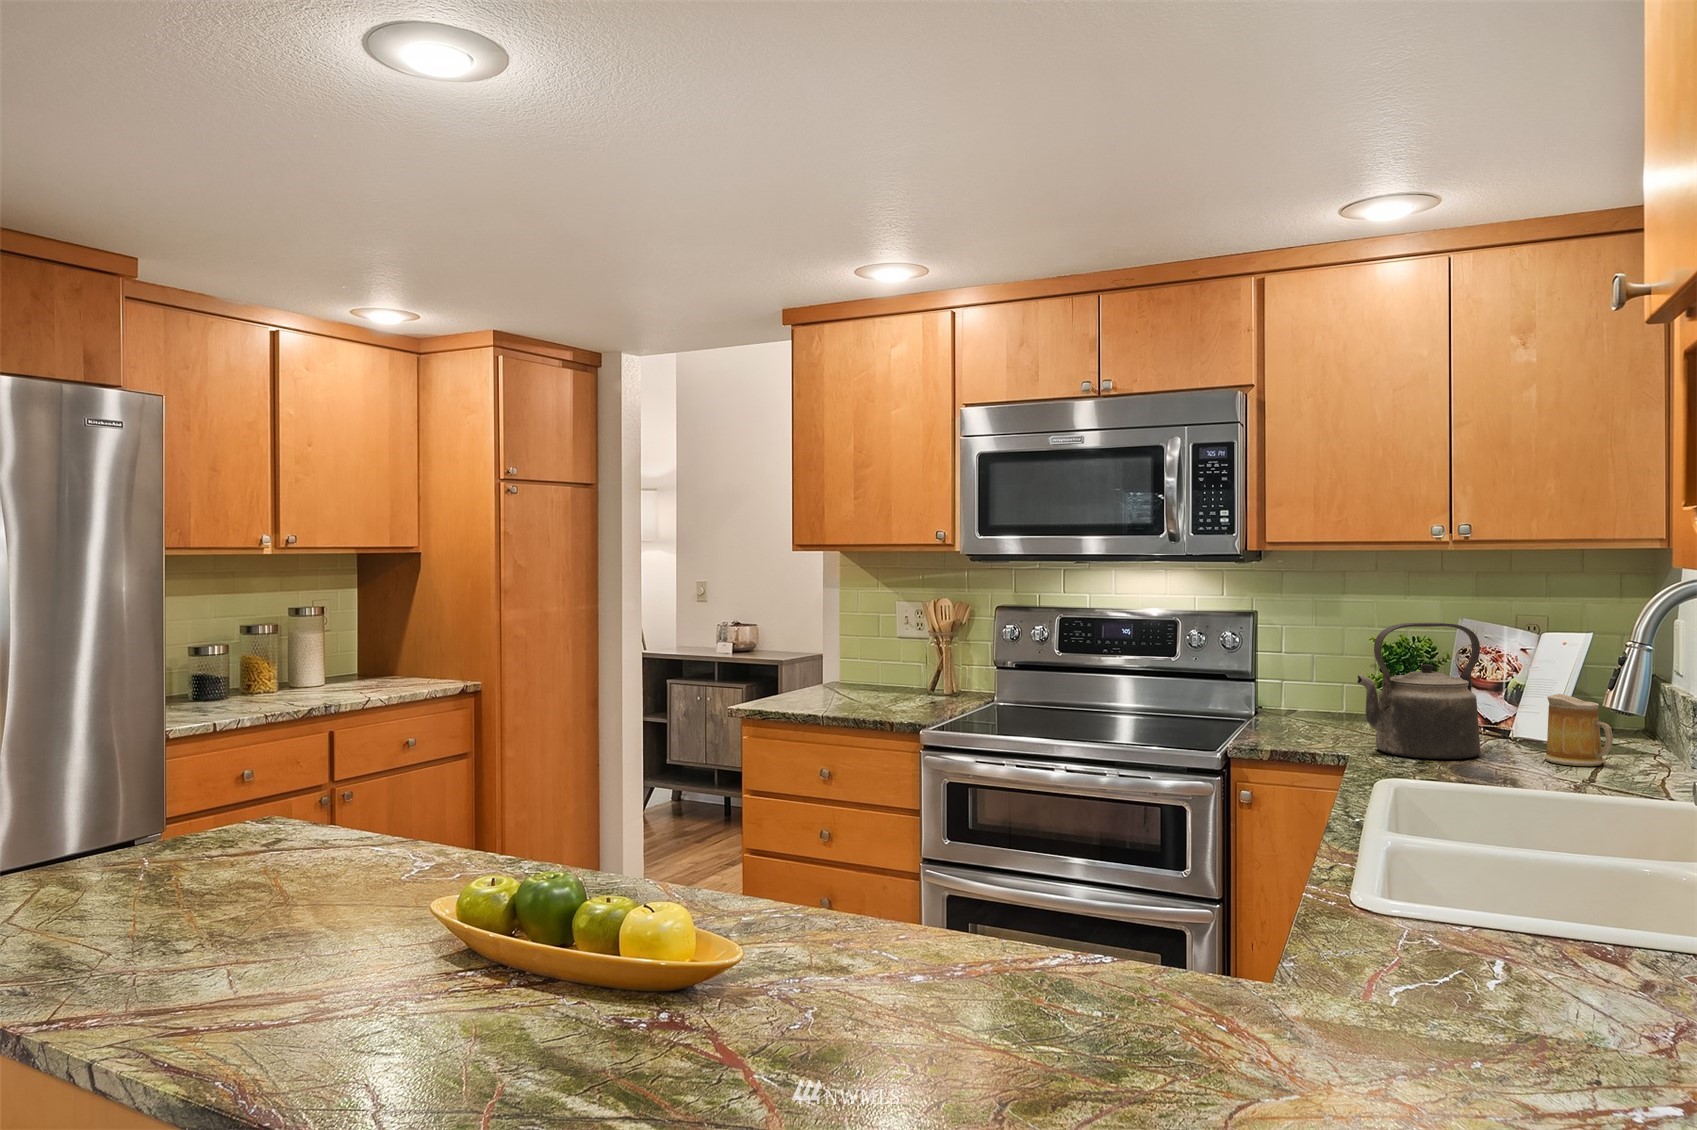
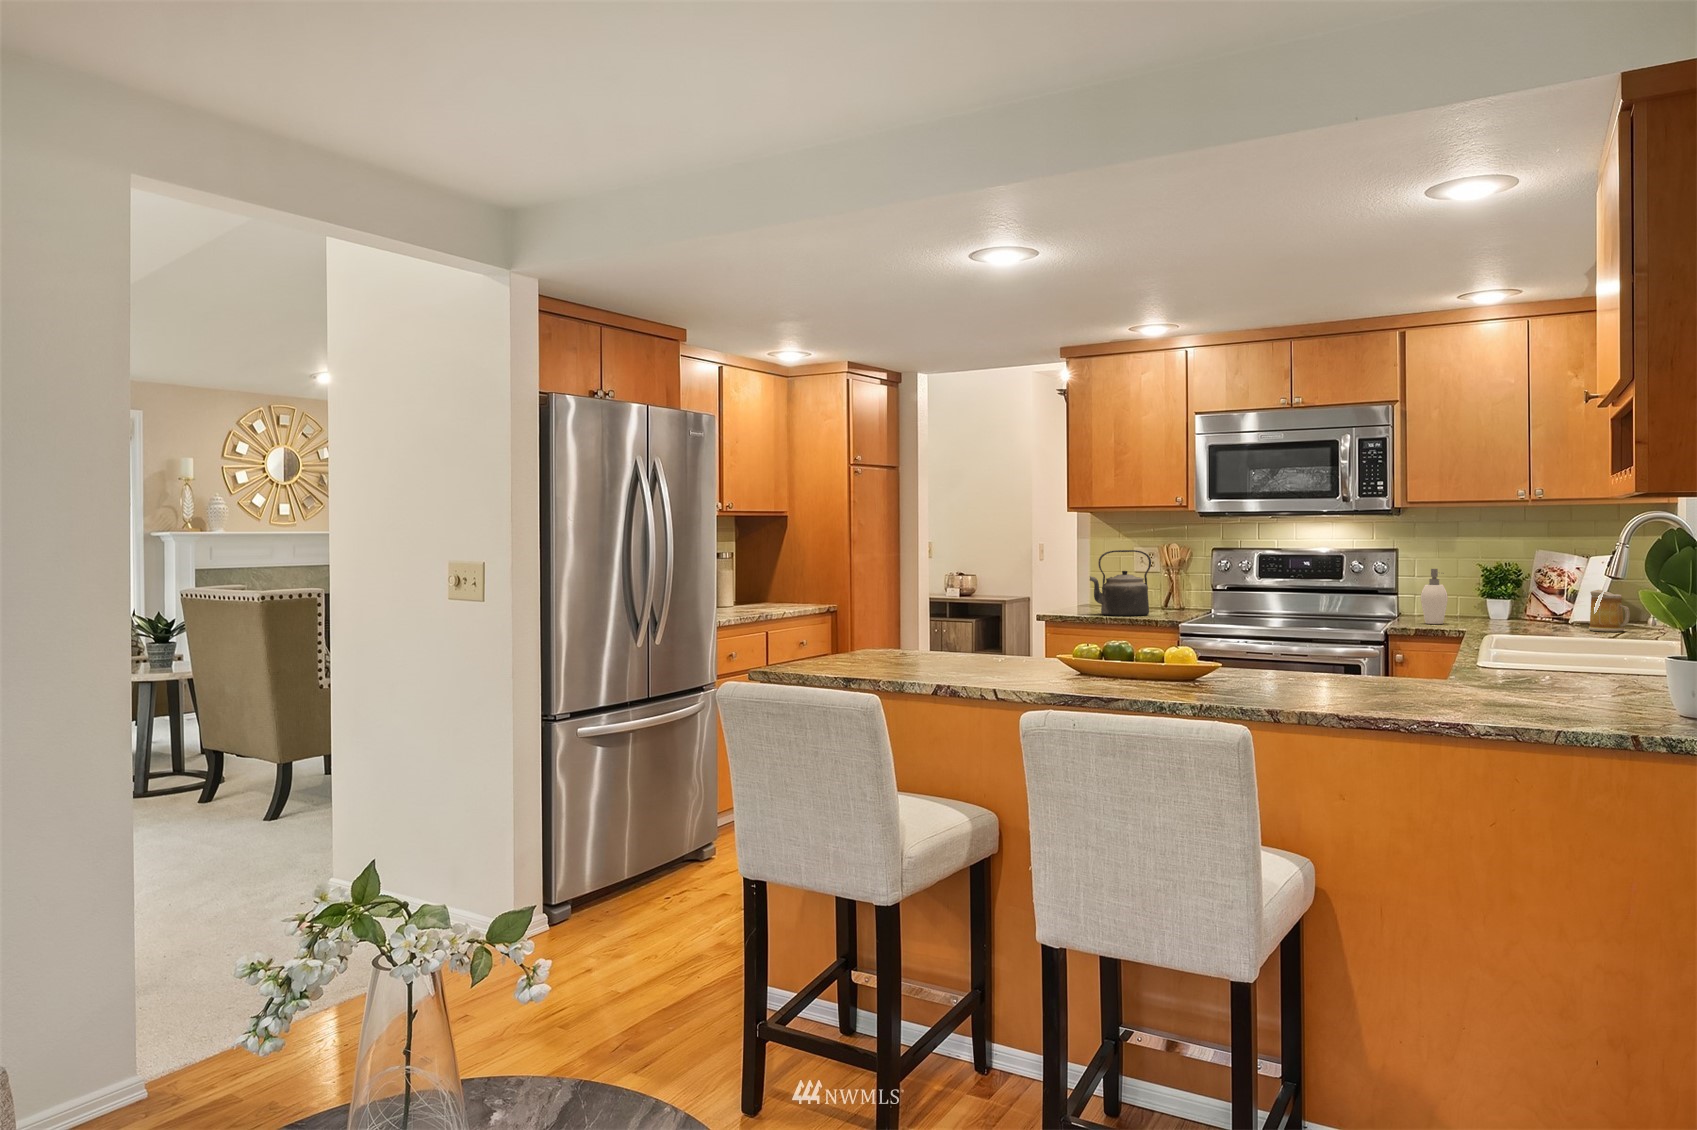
kettle: present [1357,623,1480,759] -> present [1090,550,1151,616]
soap dispenser: none [1283,649,1324,737] -> present [1421,569,1448,624]

